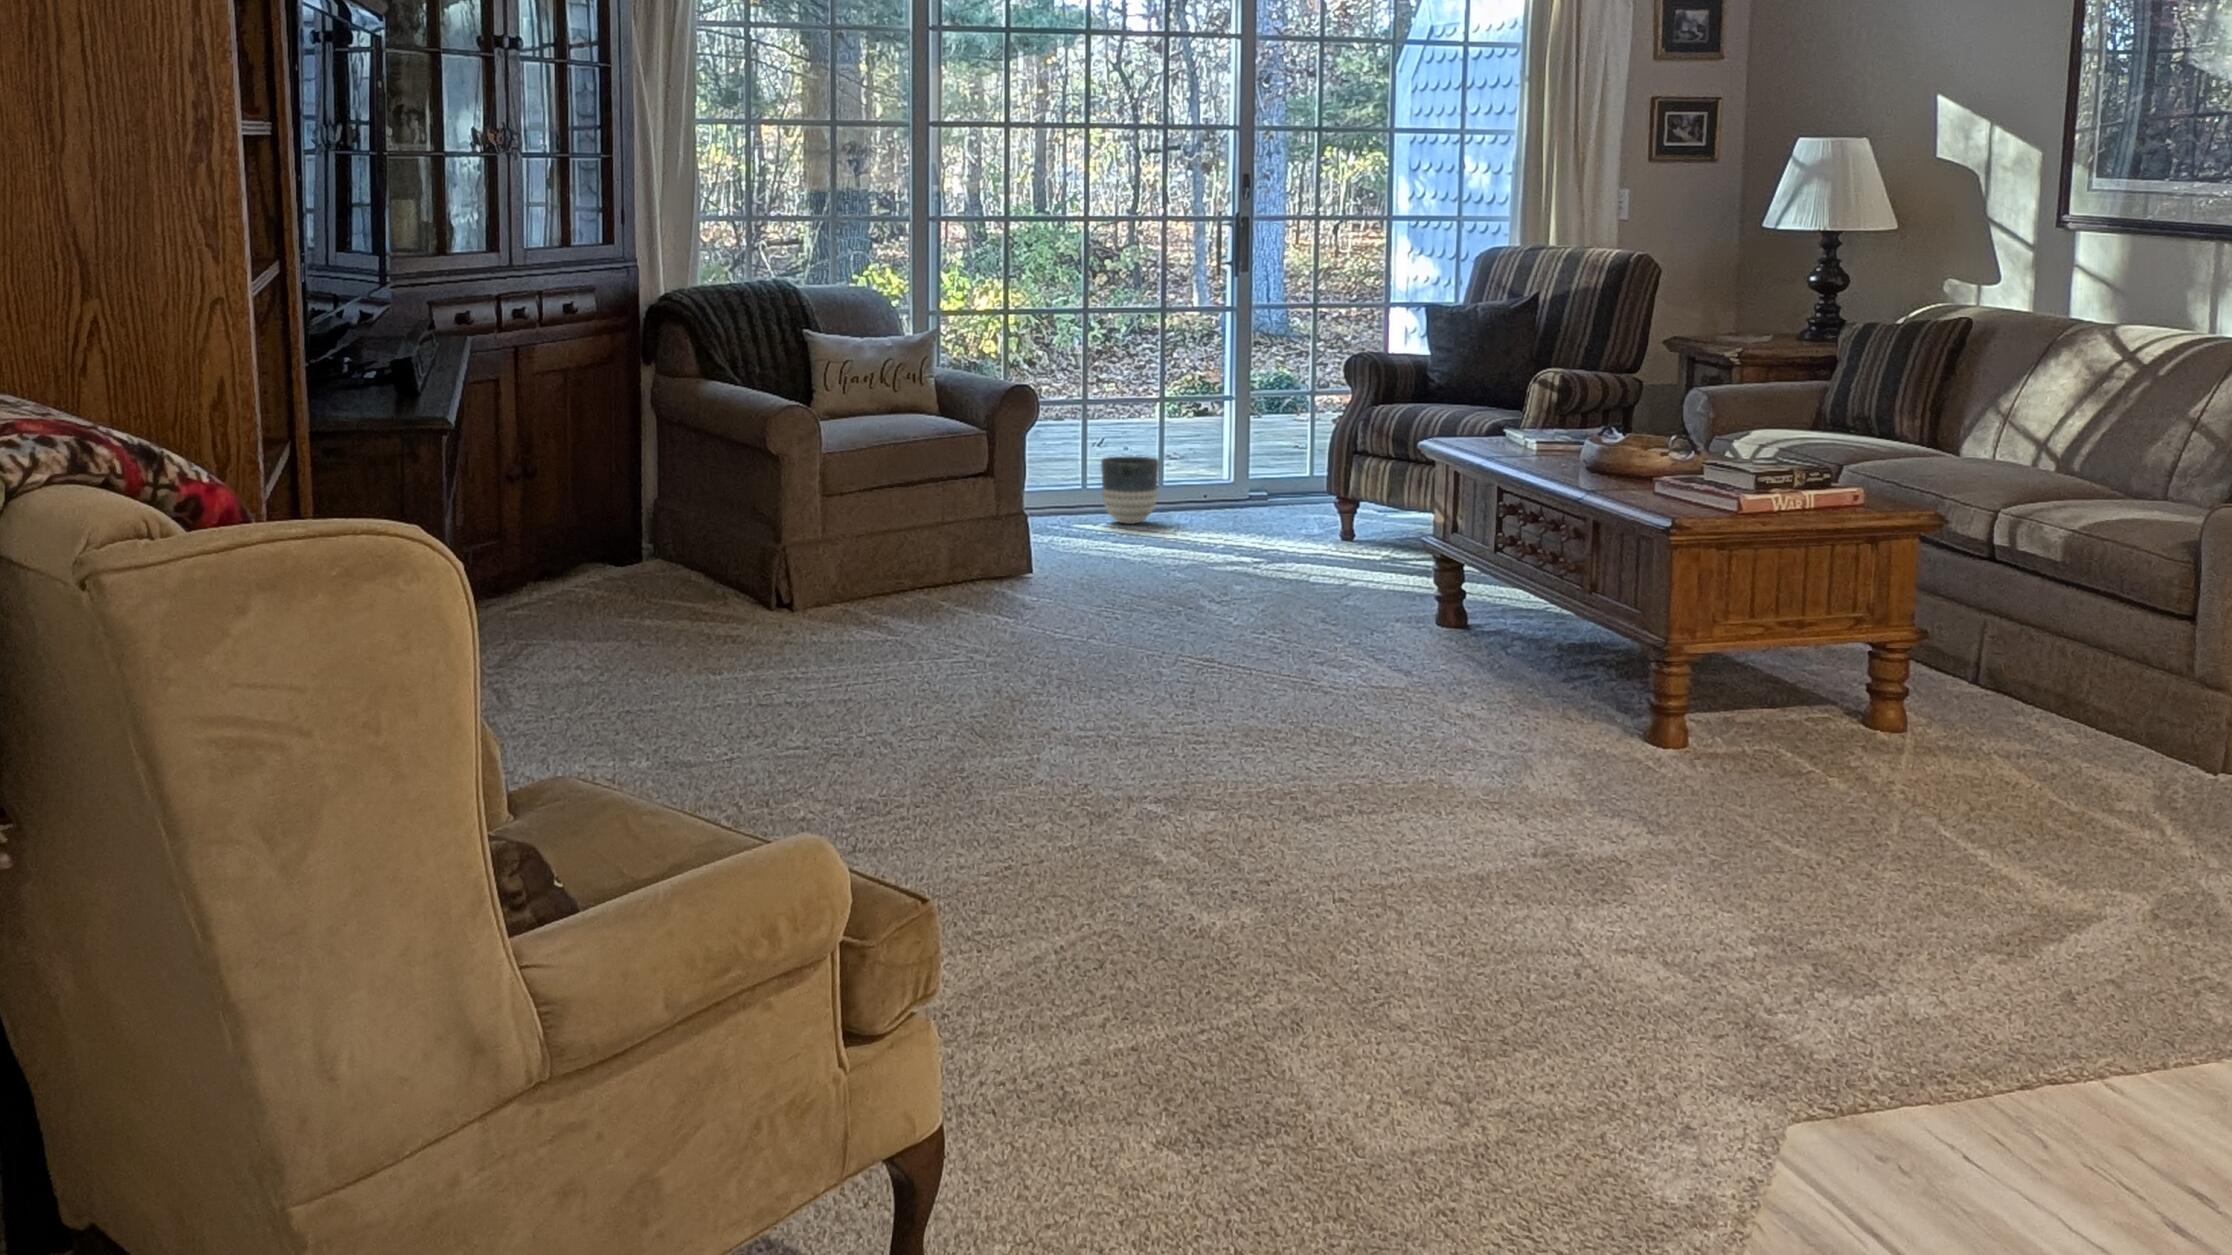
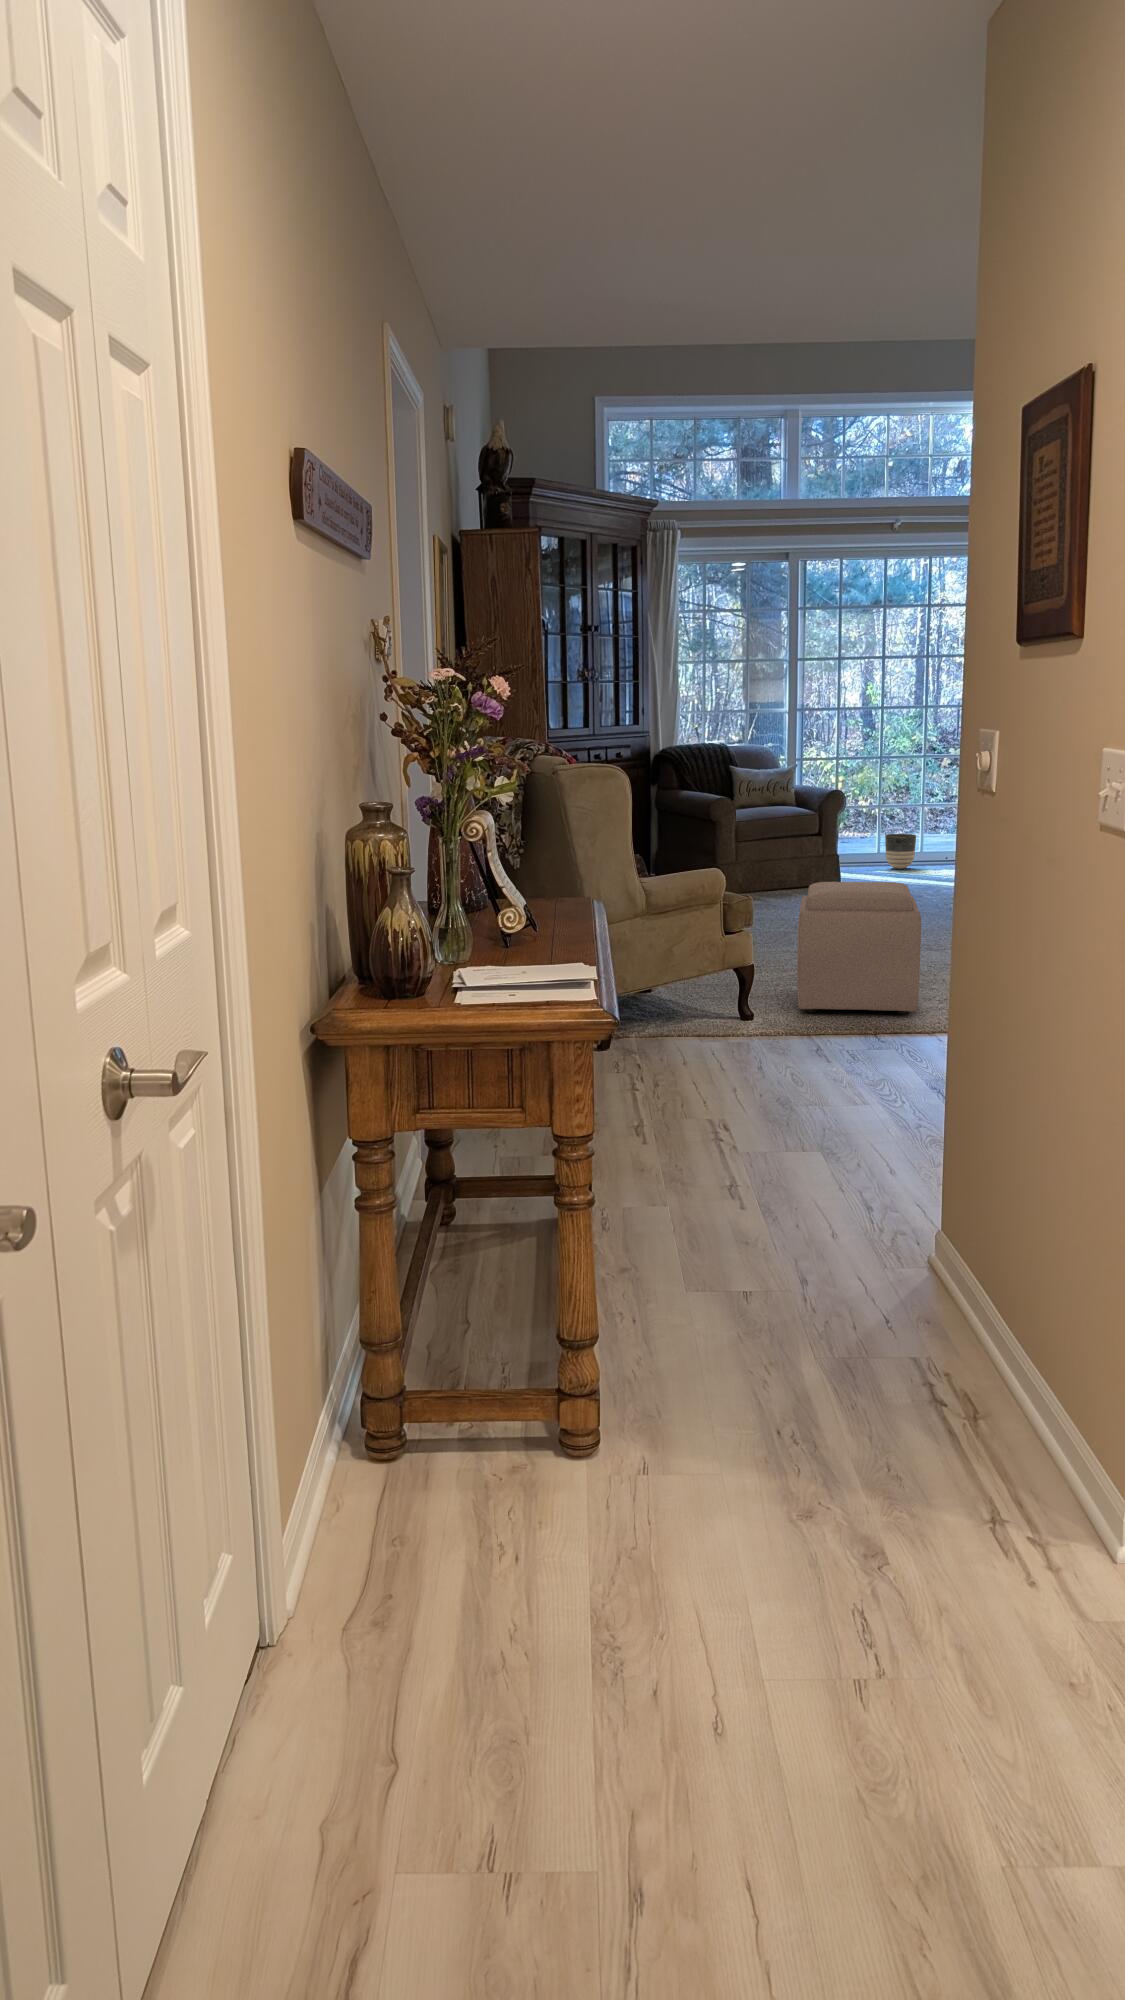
ottoman: none [992,637,1290,974] -> present [797,882,921,1015]

